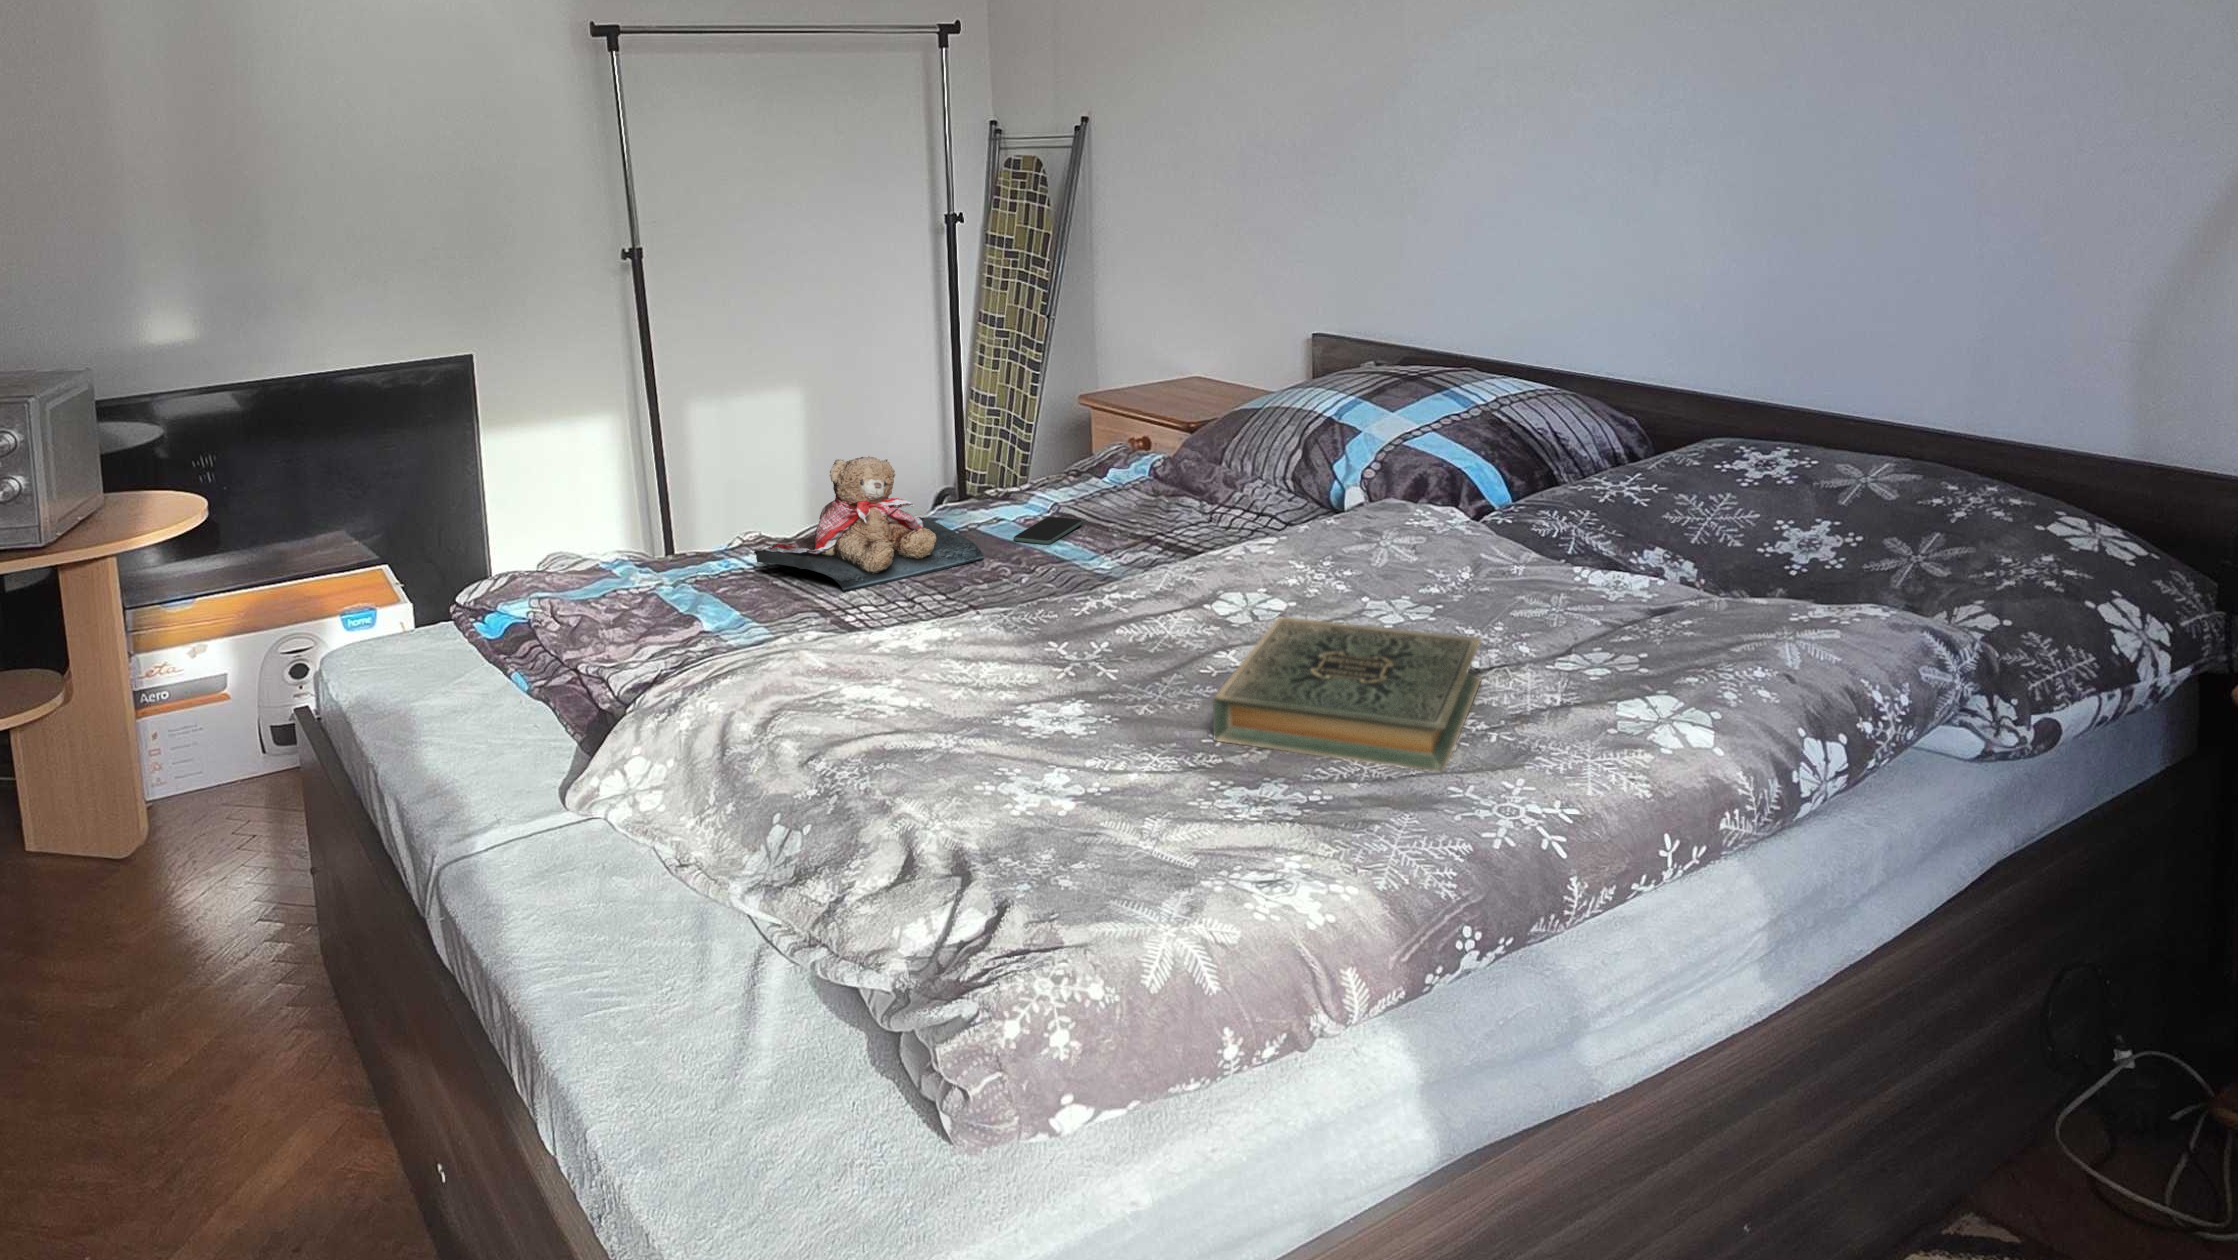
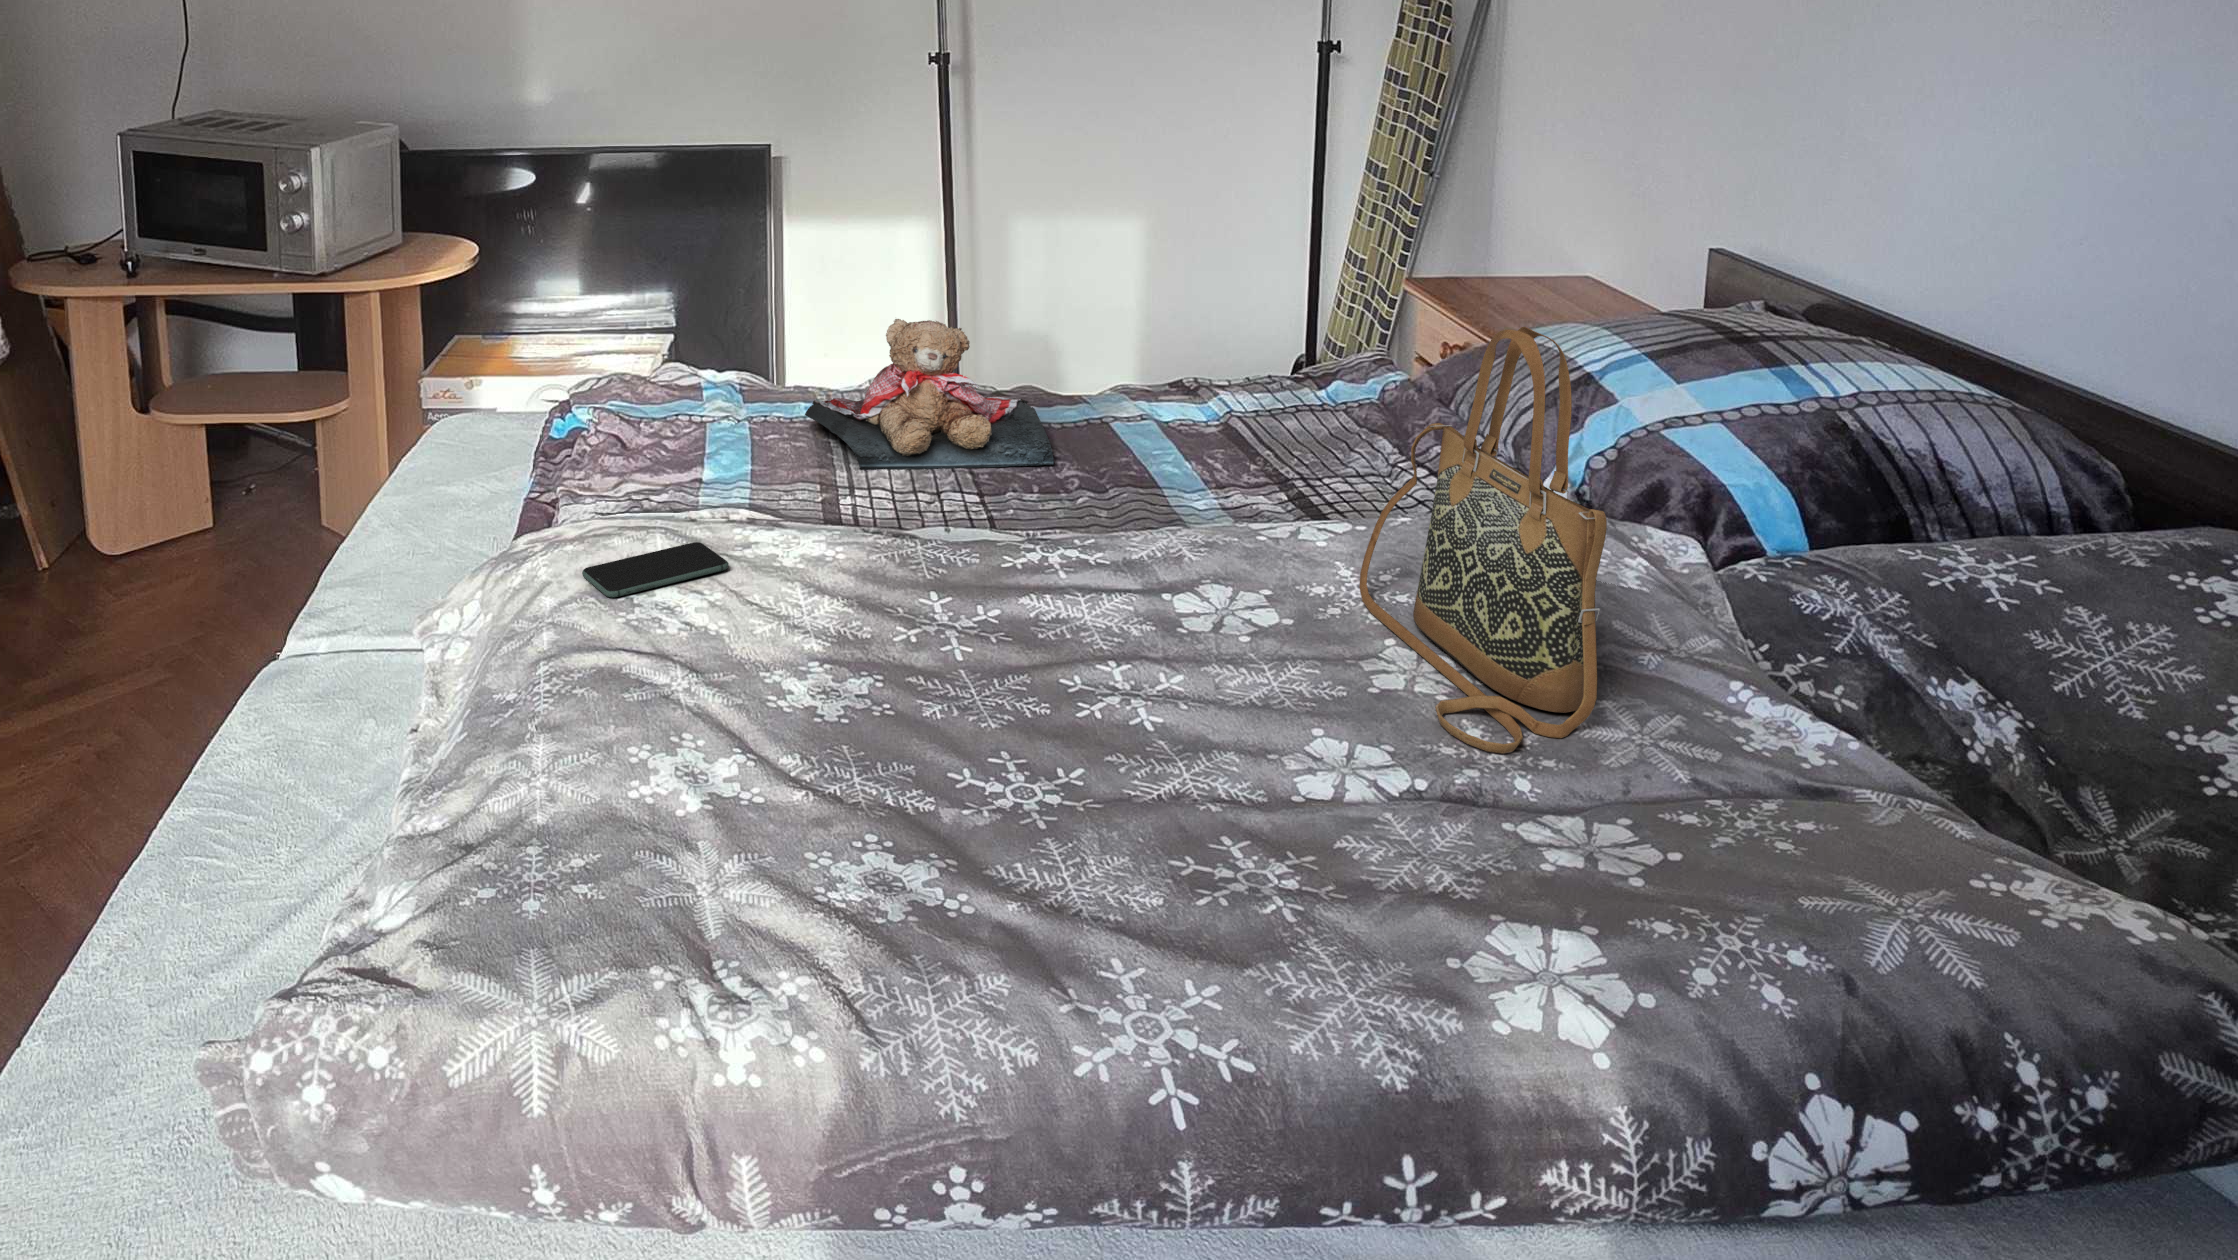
handbag: none [1315,355,1527,636] -> present [1359,327,1607,753]
smartphone: present [1014,517,1083,545] -> present [582,542,728,597]
hardback book: present [1213,617,1482,772] -> none [928,641,1389,935]

